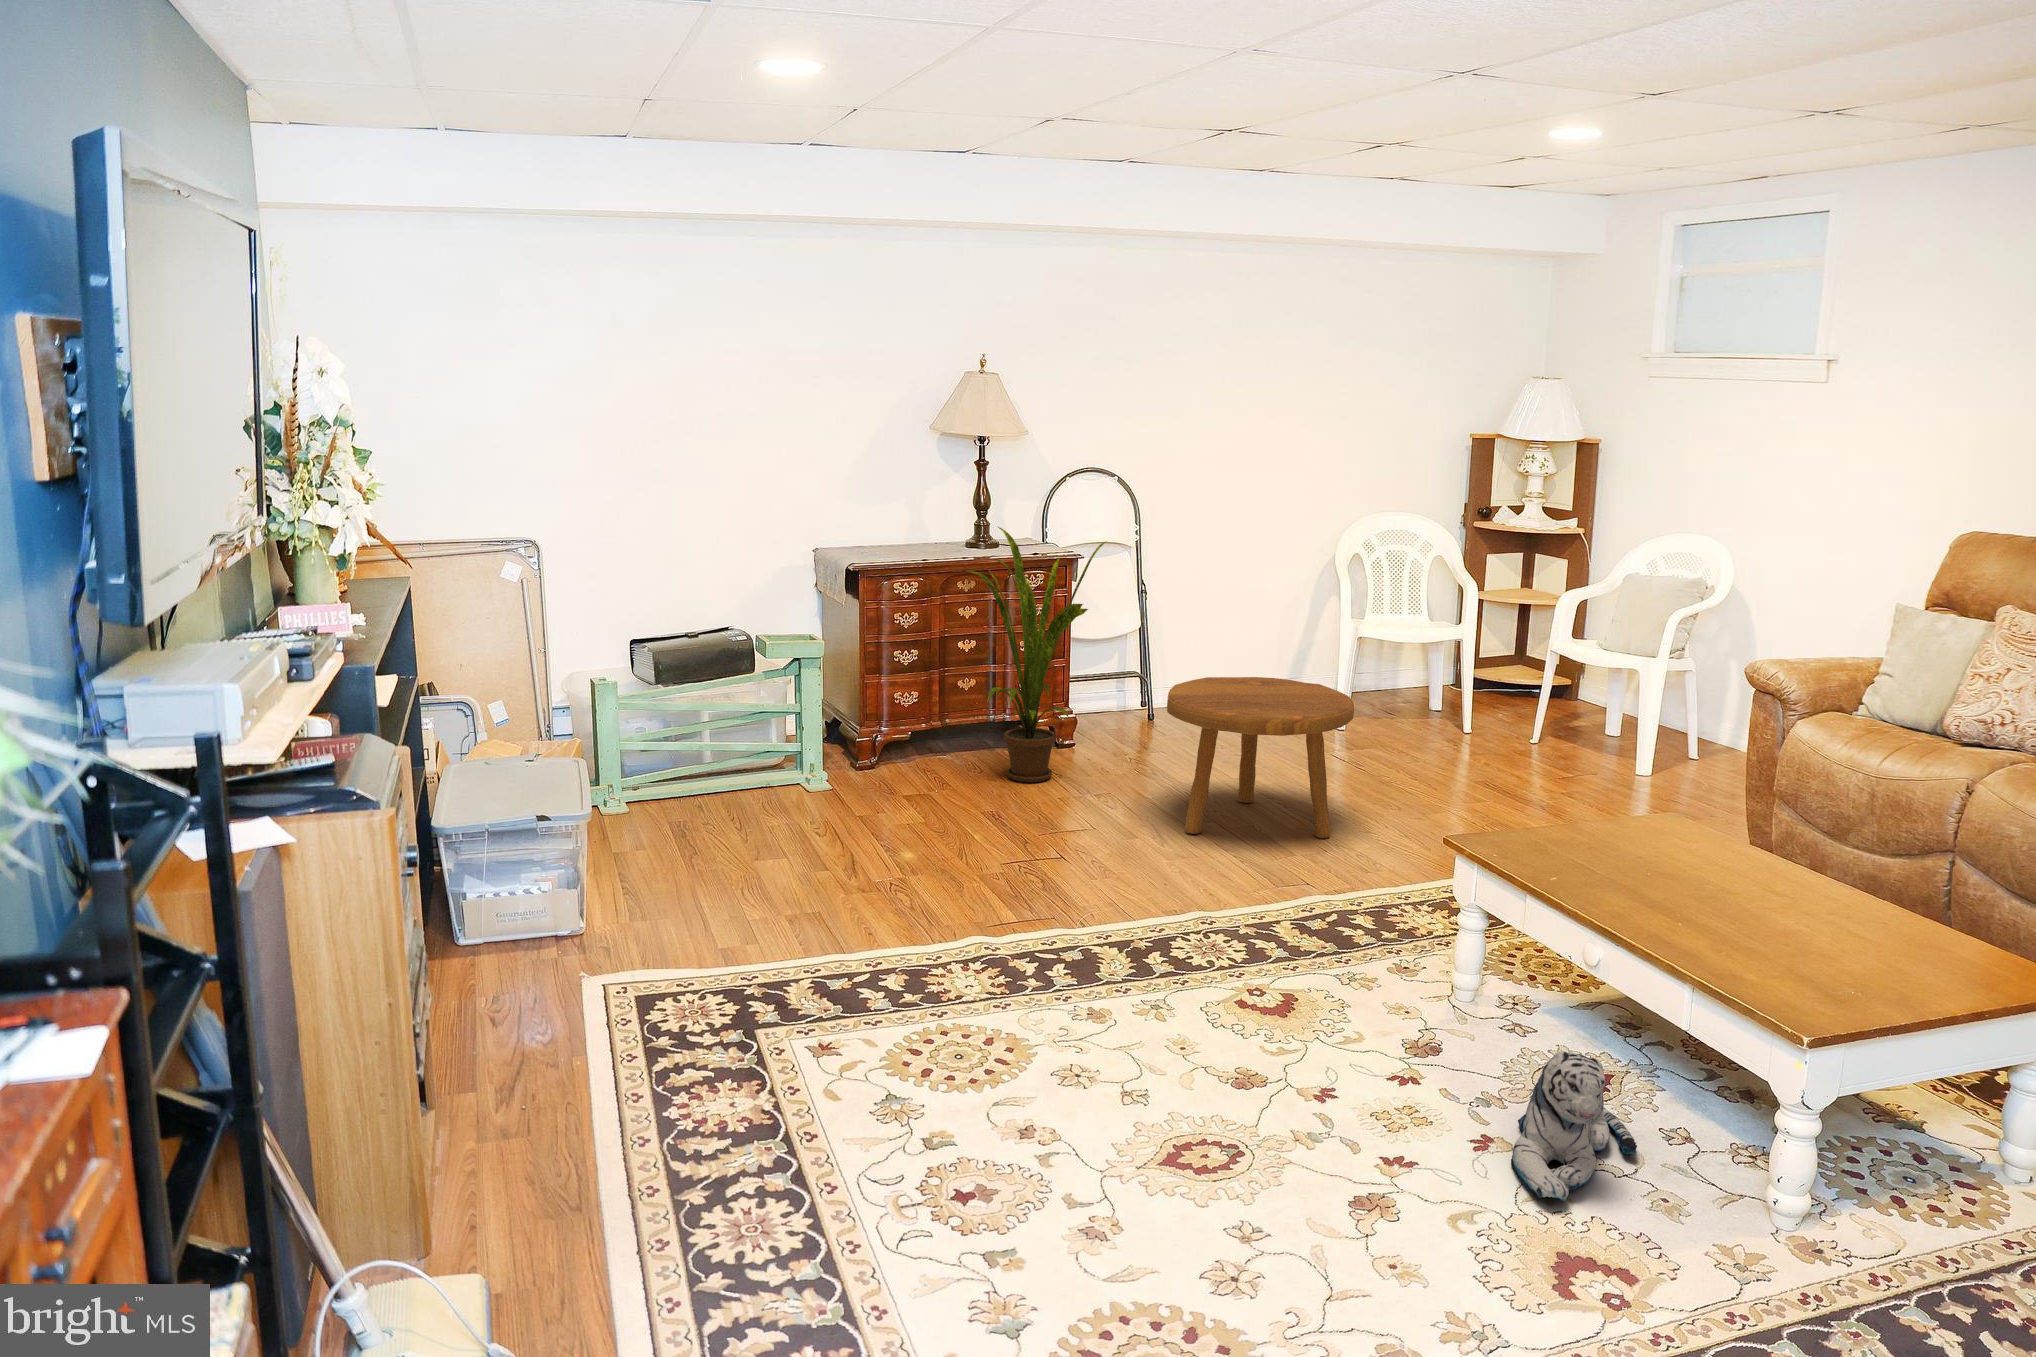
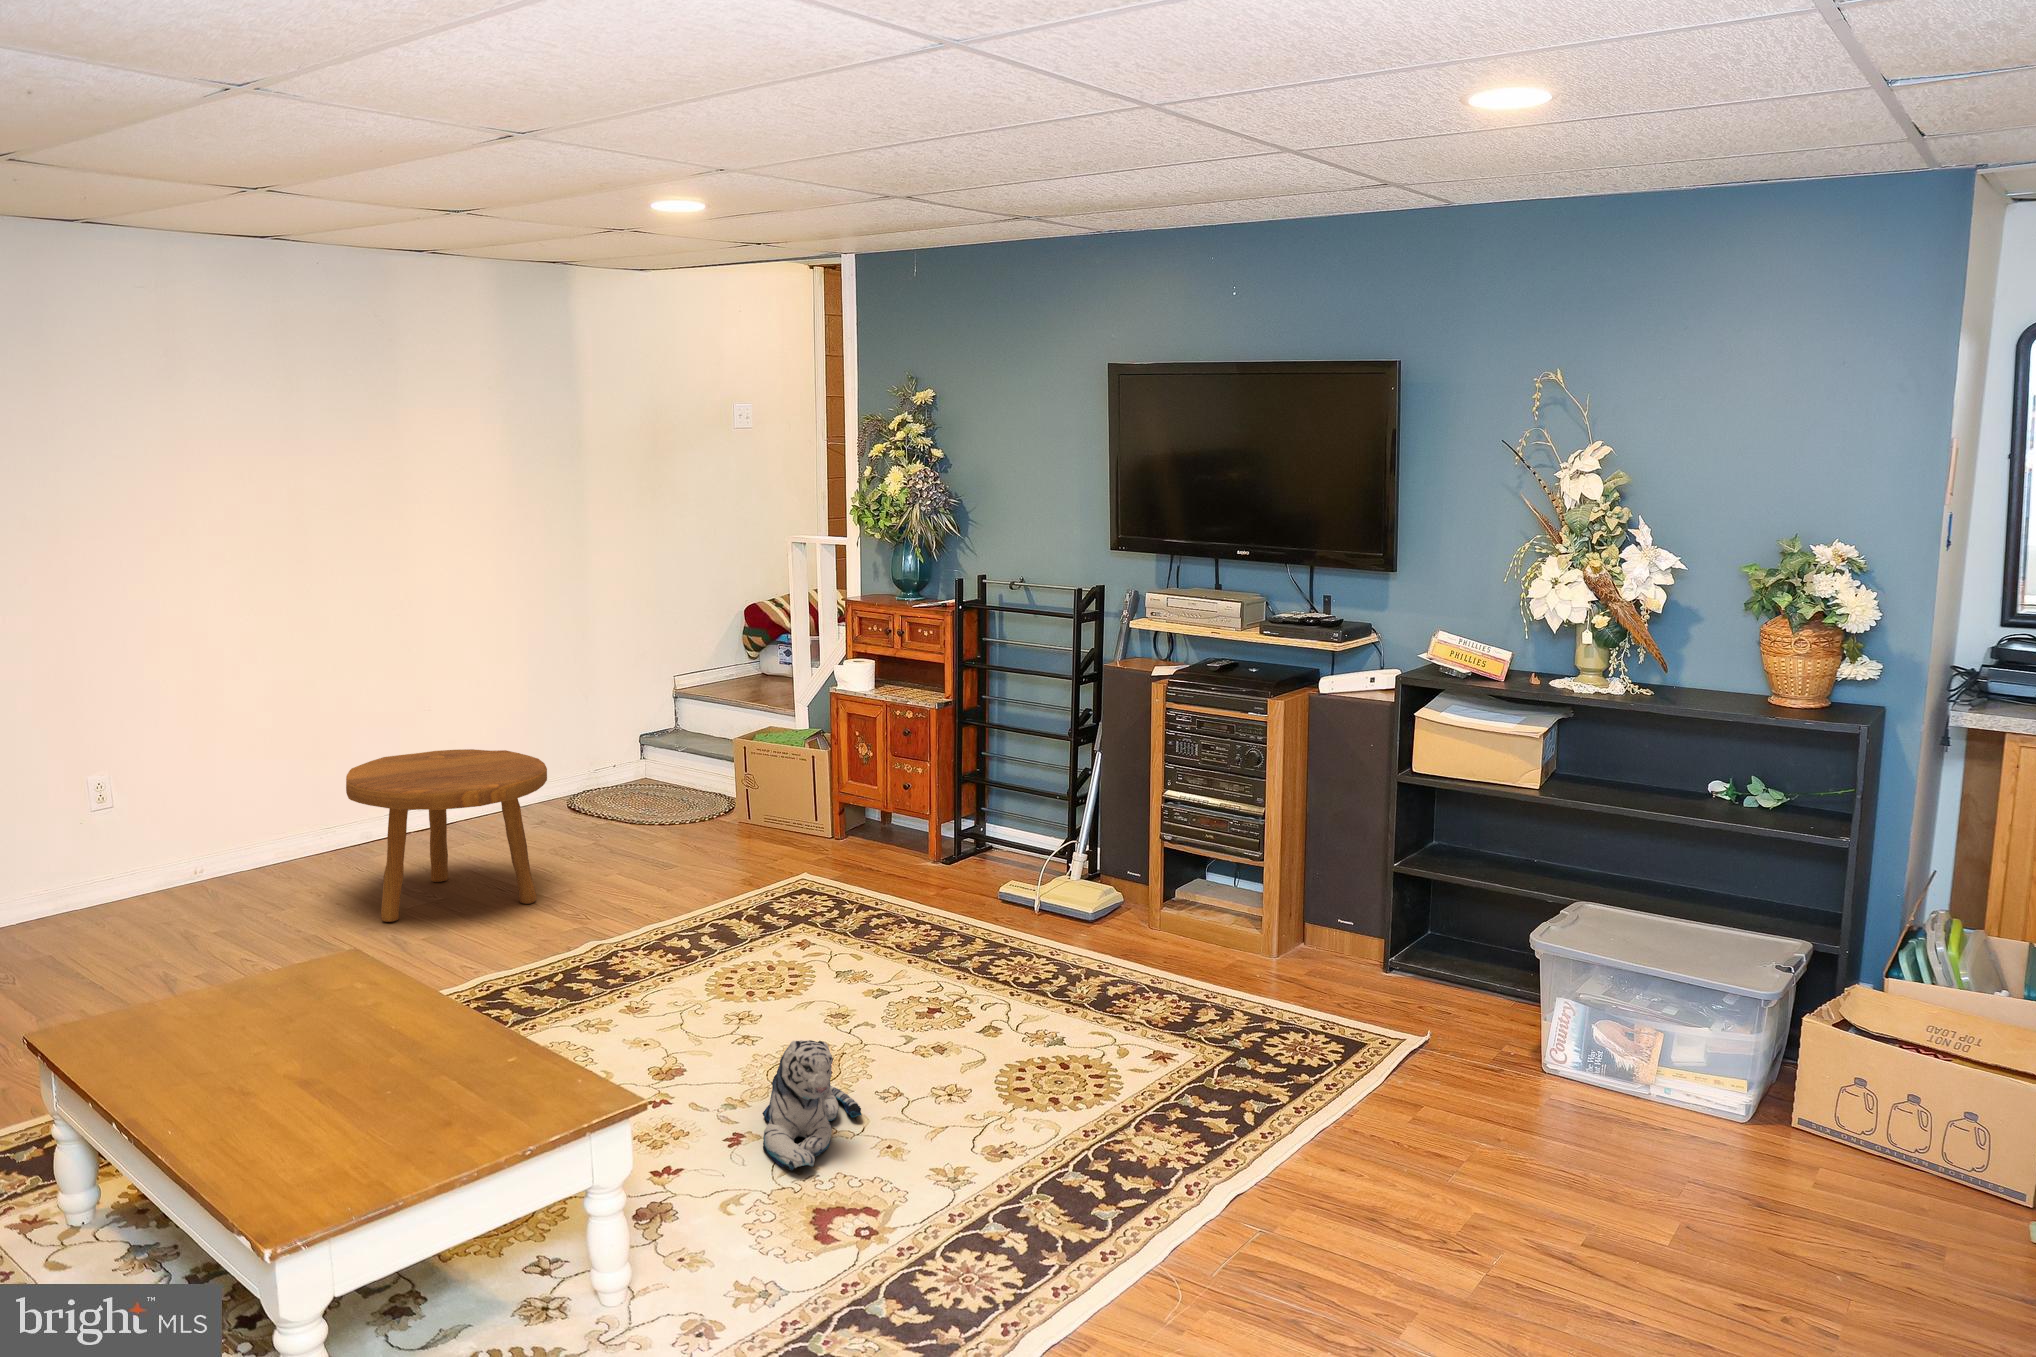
house plant: present [966,527,1105,782] -> none [72,613,255,899]

